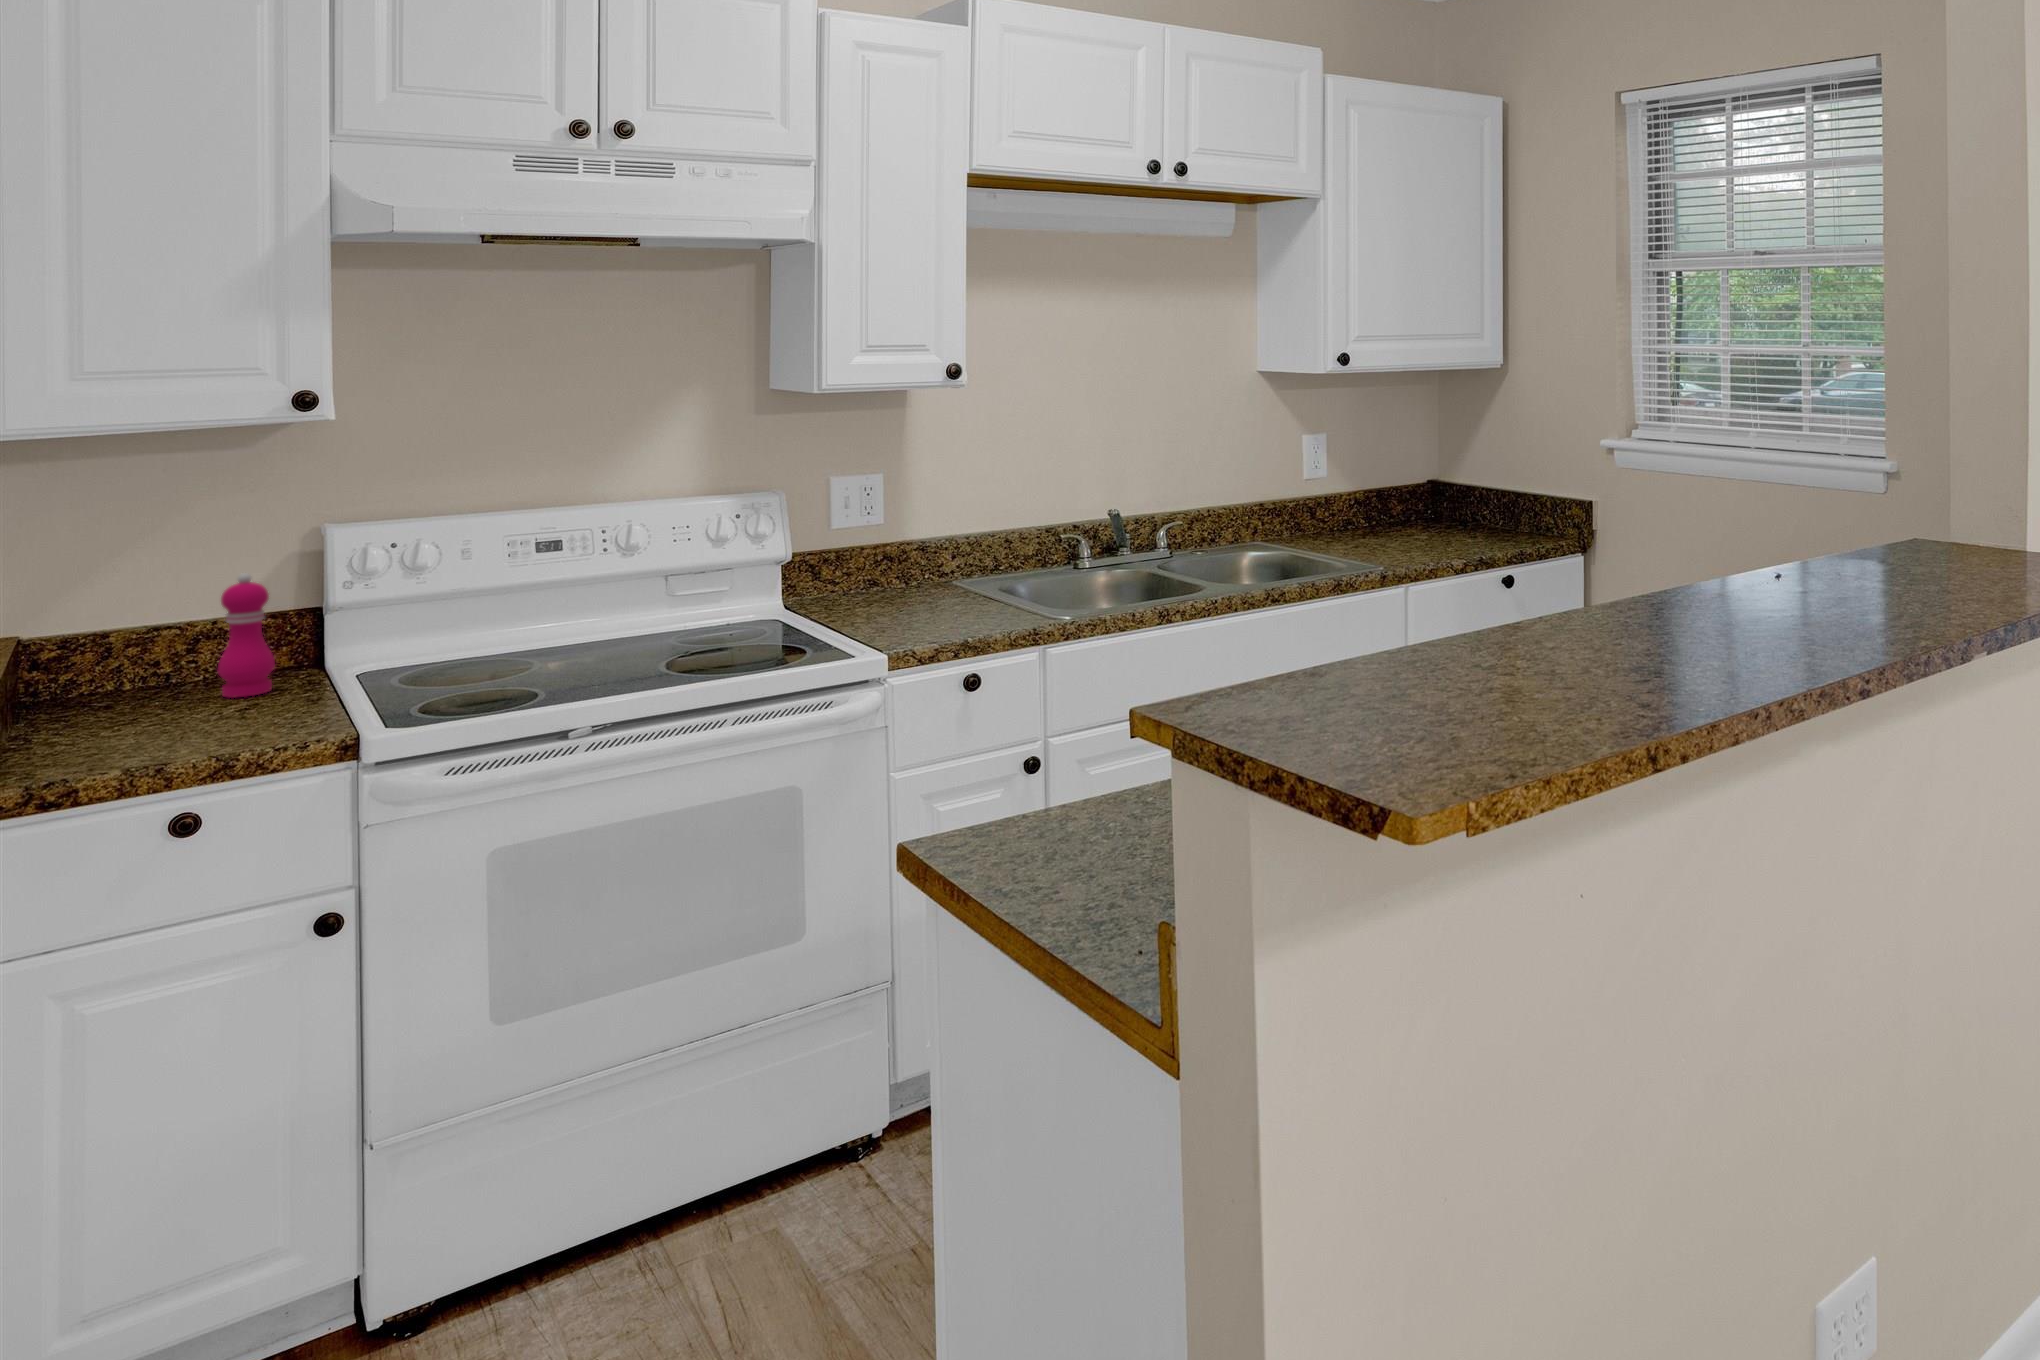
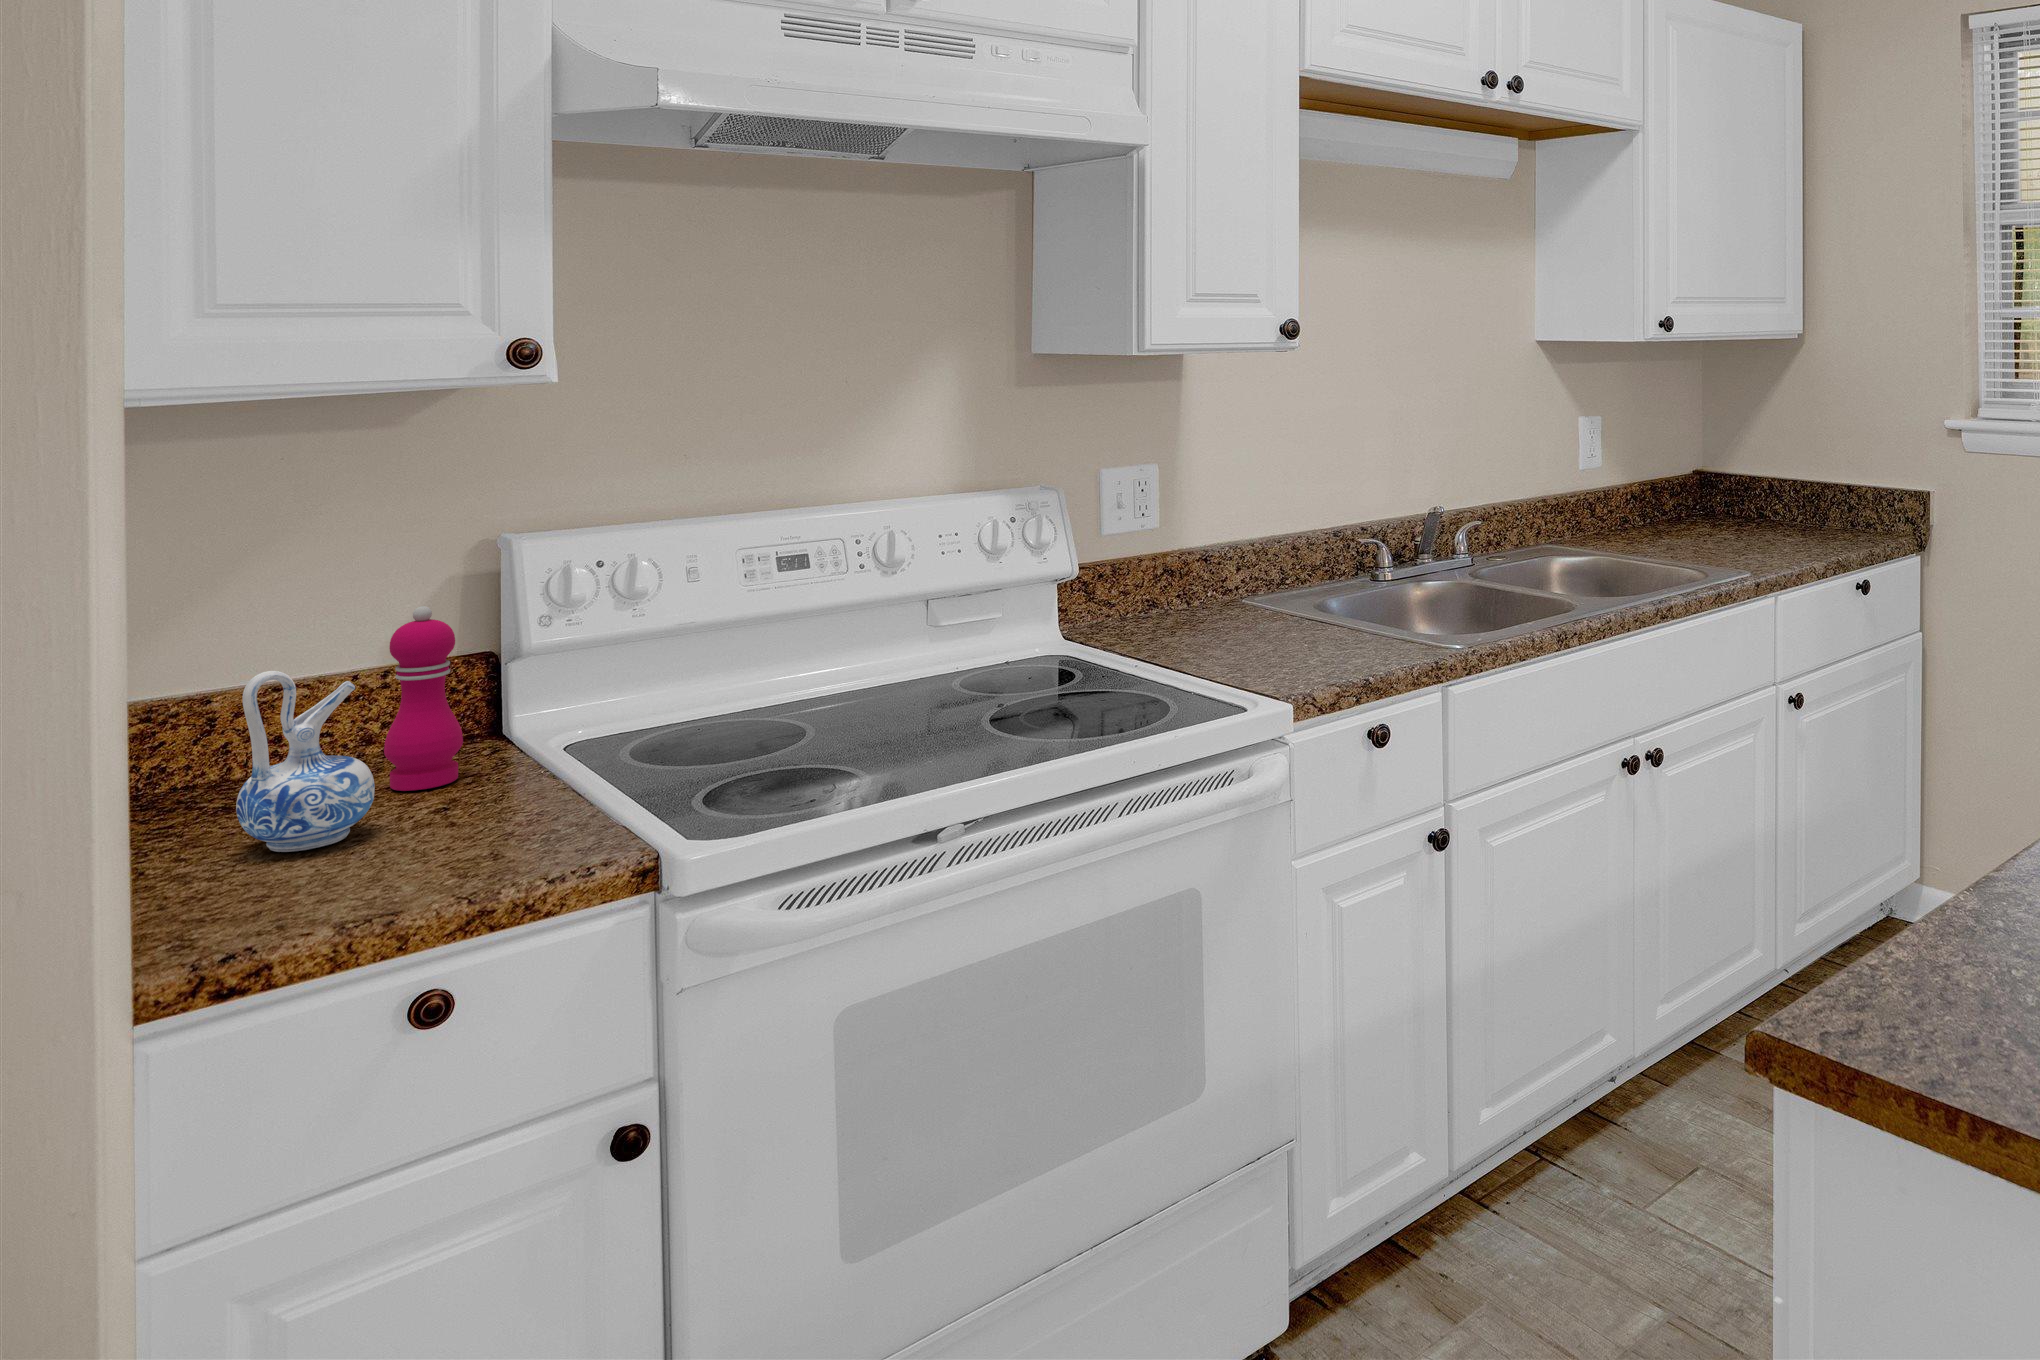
ceramic pitcher: none [94,613,191,731] -> present [236,671,375,852]

